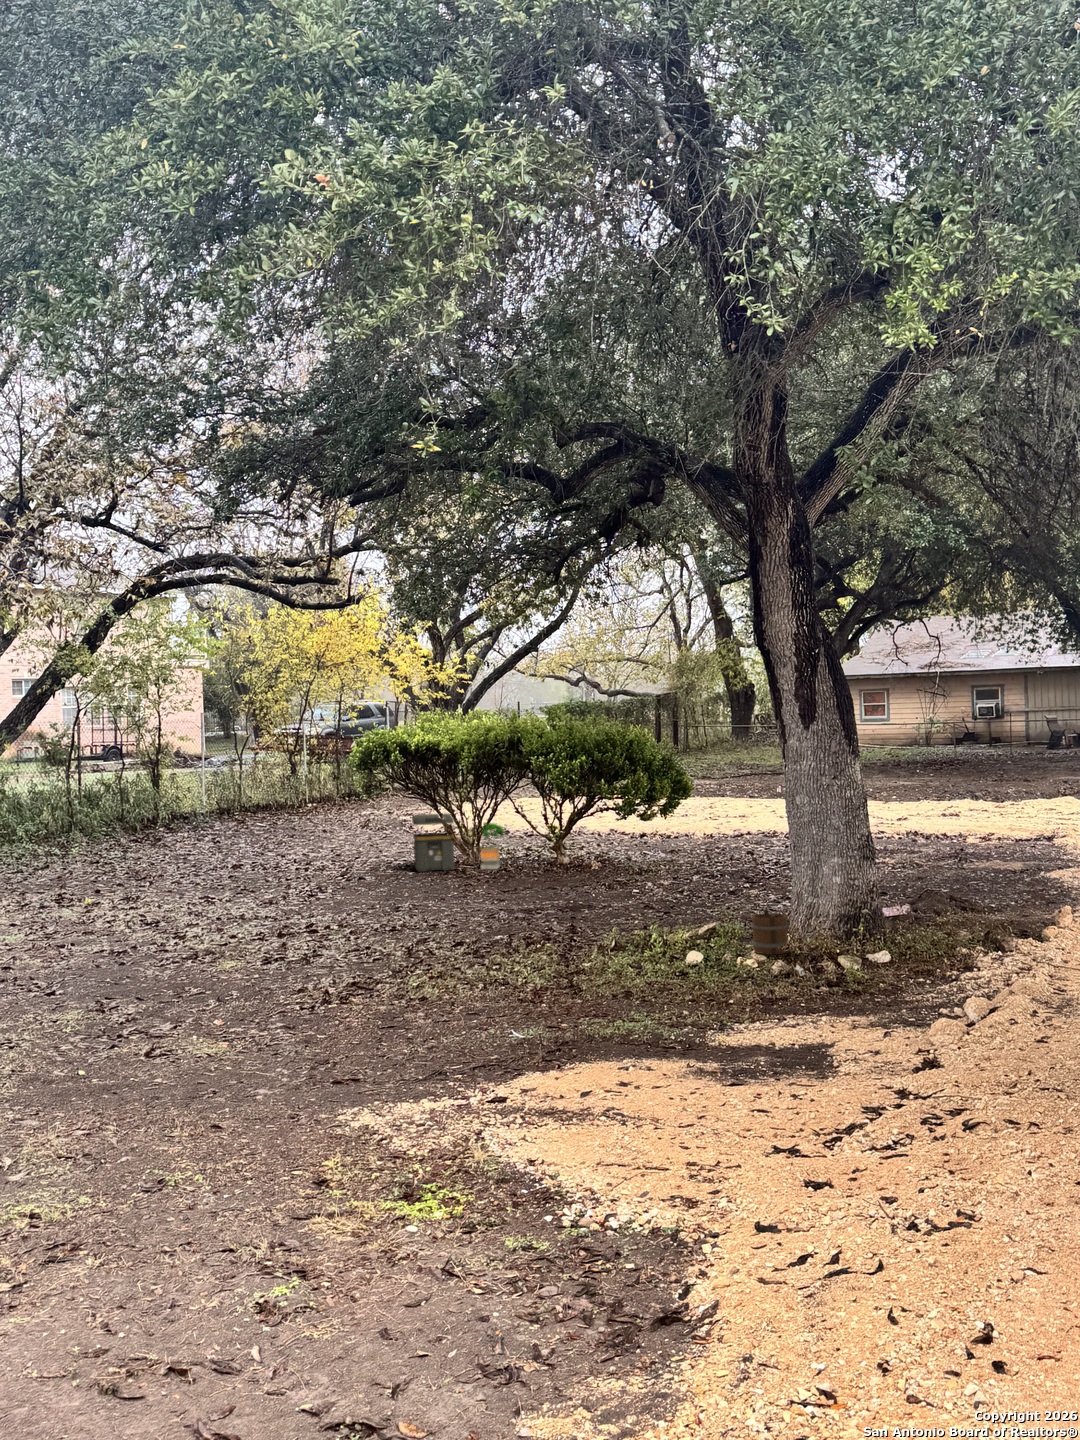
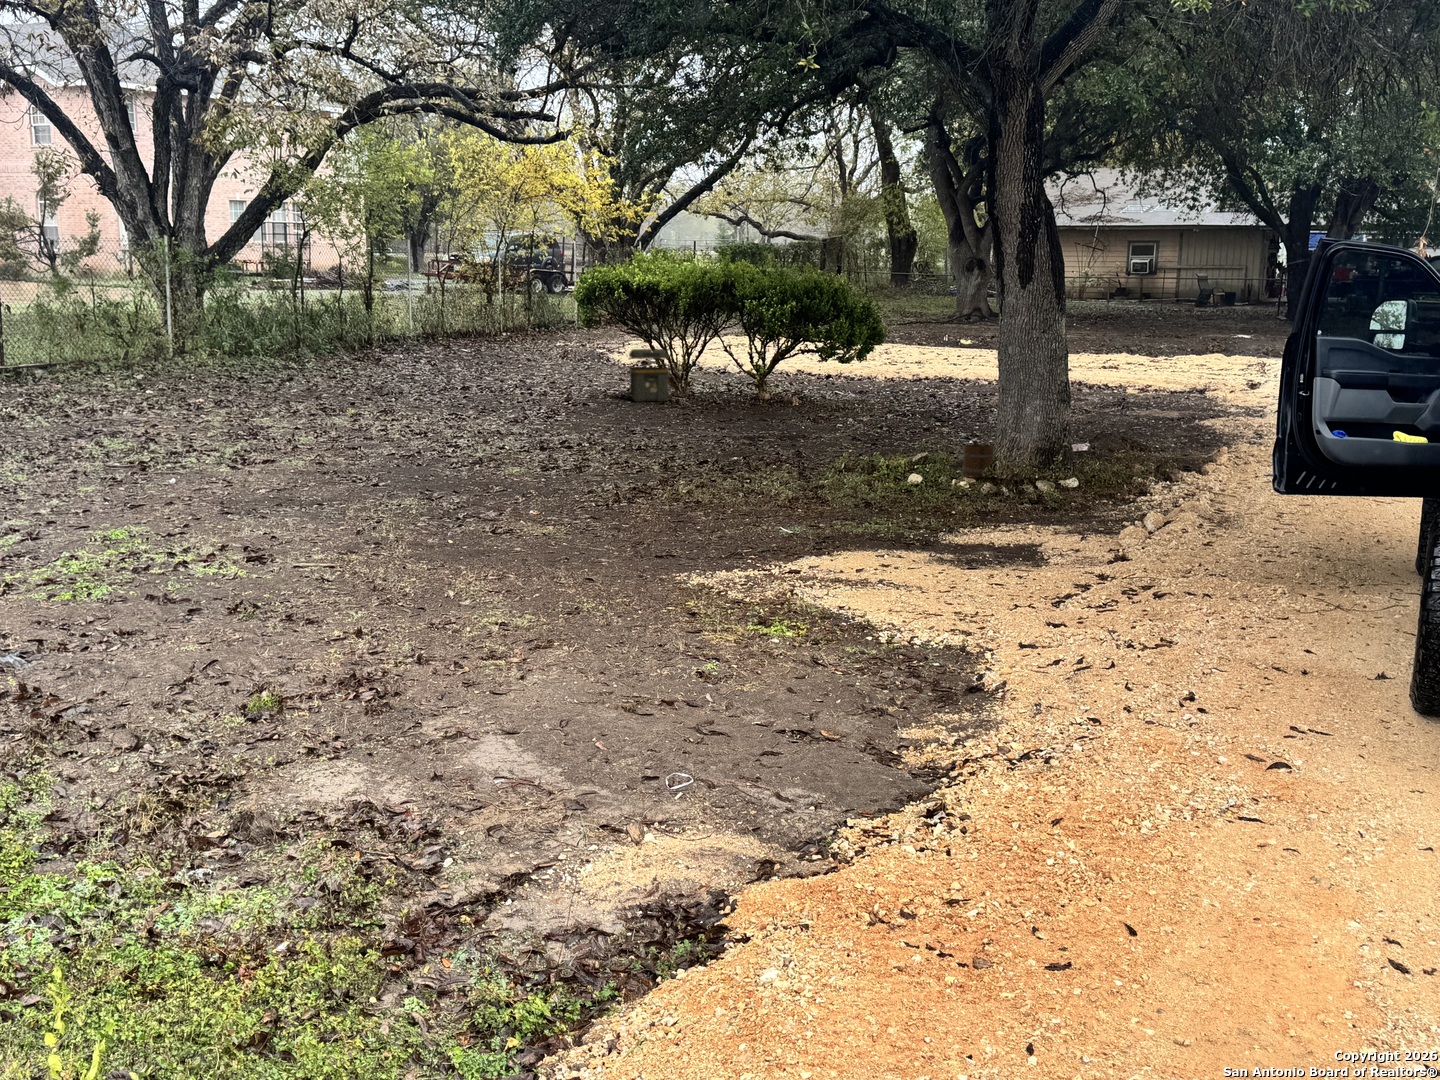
potted tree: present [481,823,505,869] -> none [686,359,716,402]

